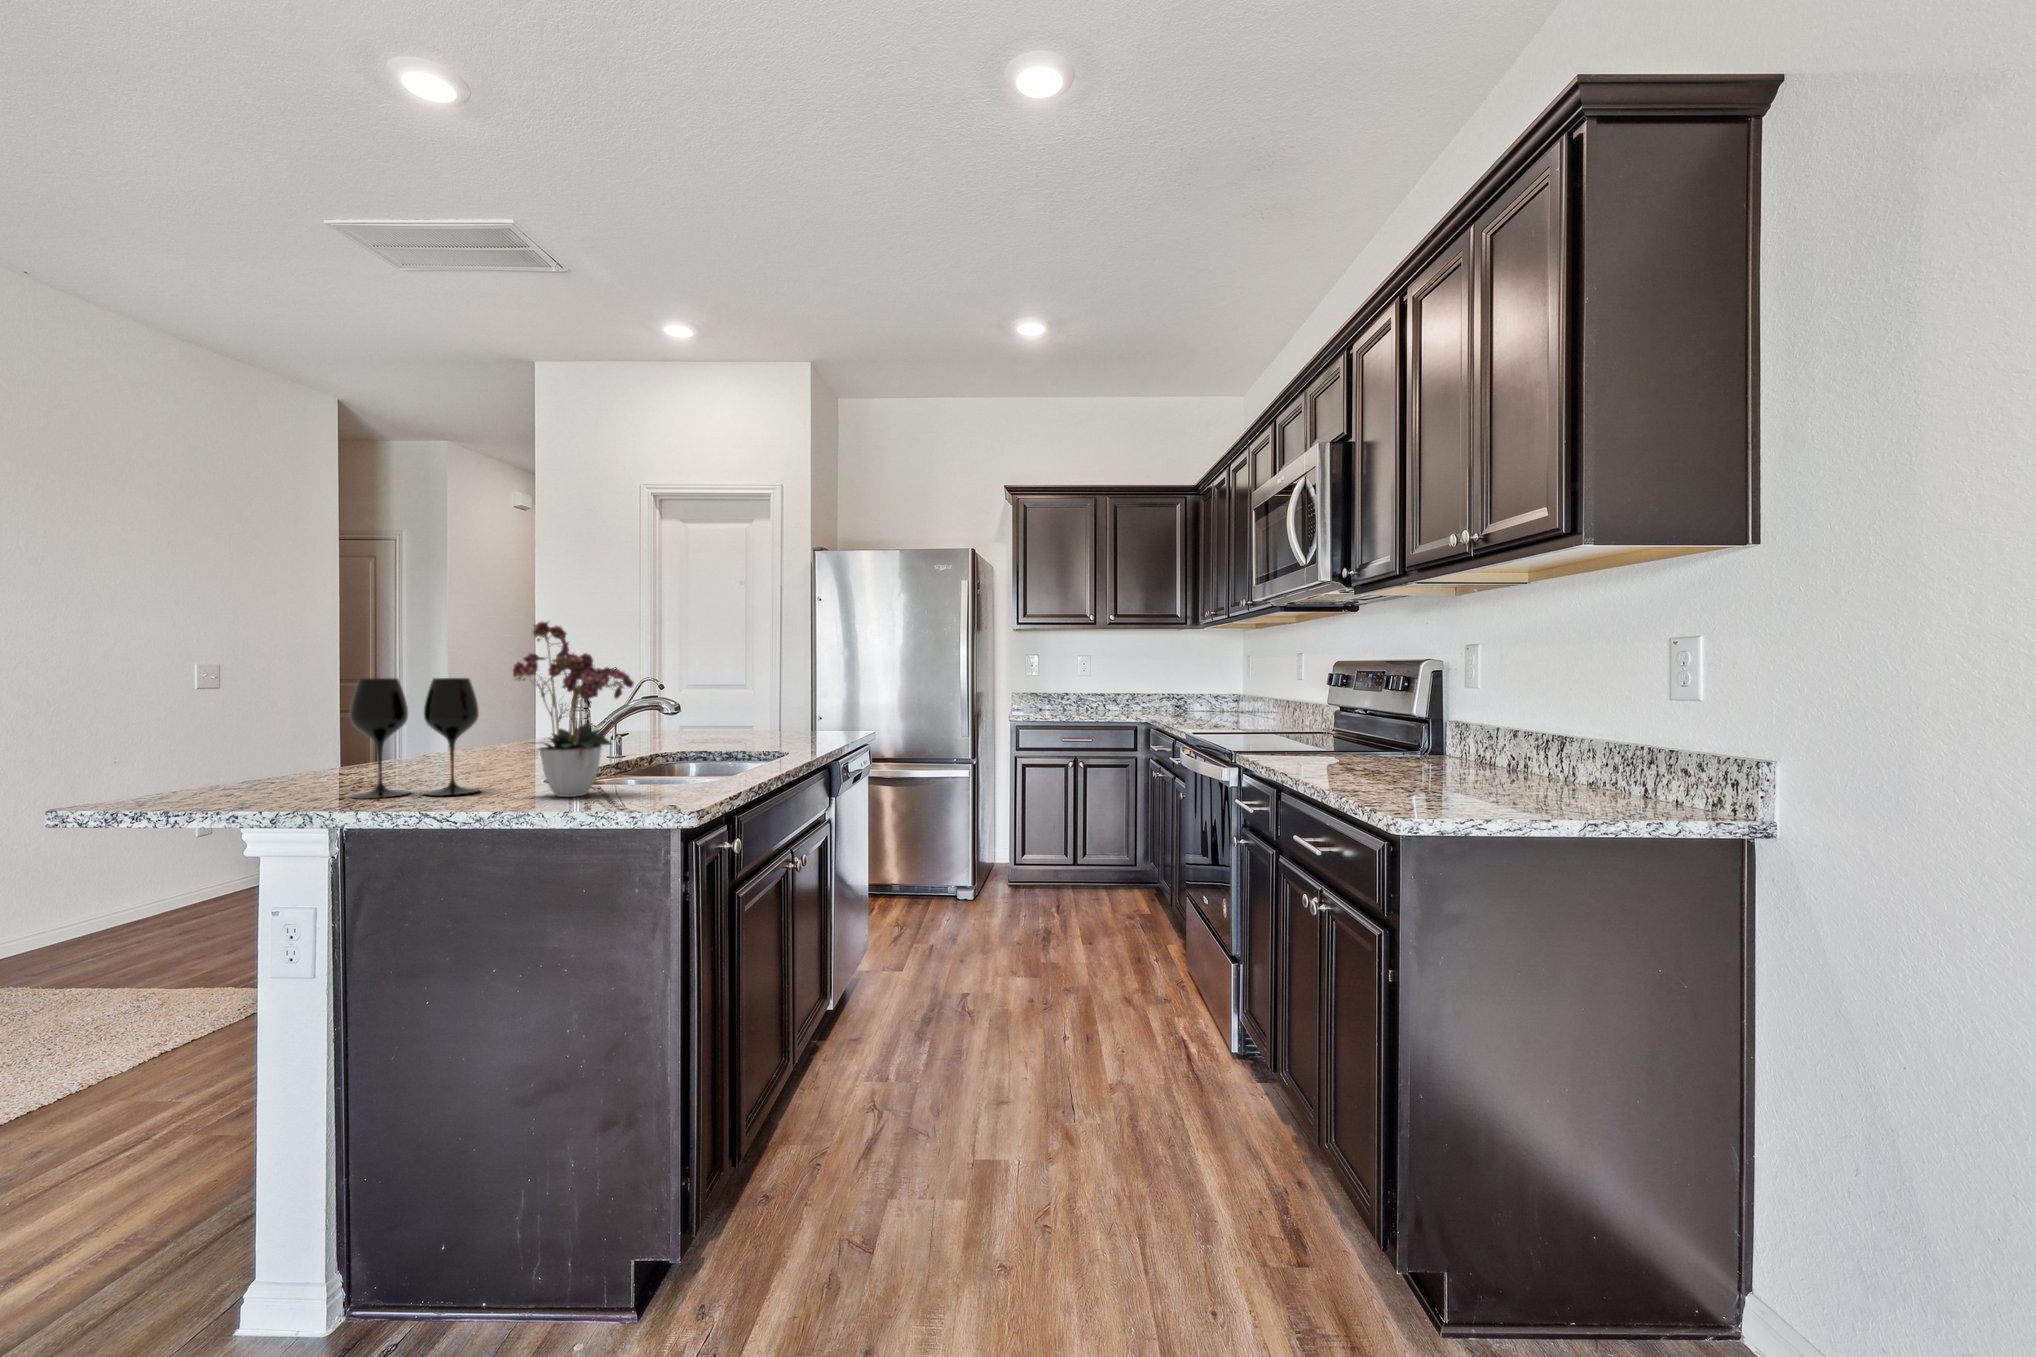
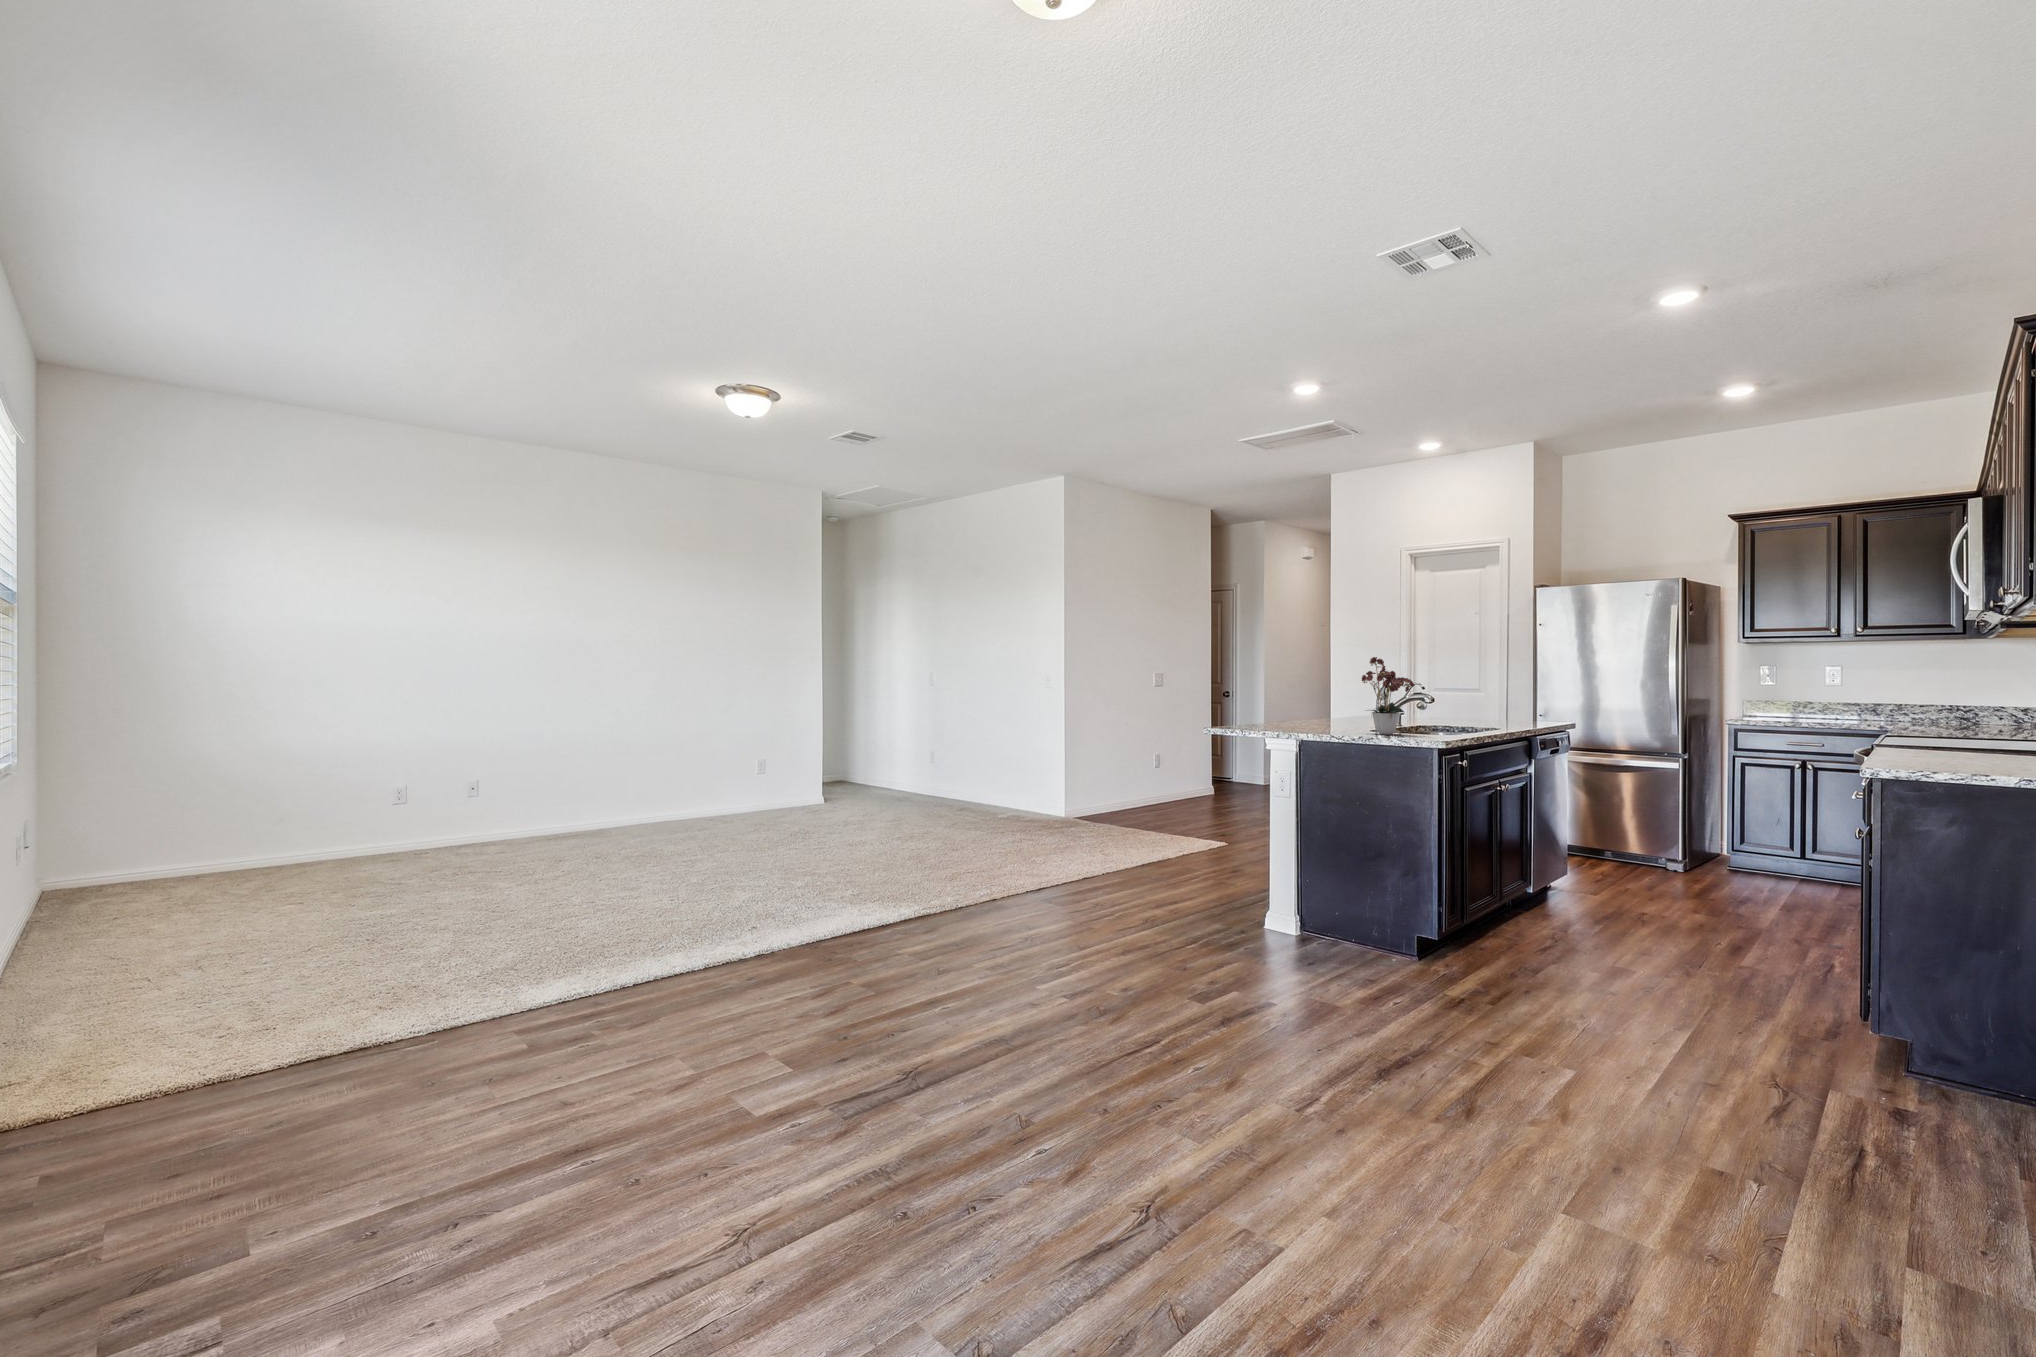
wine glass: present [350,678,480,799] -> none [1297,681,1346,731]

